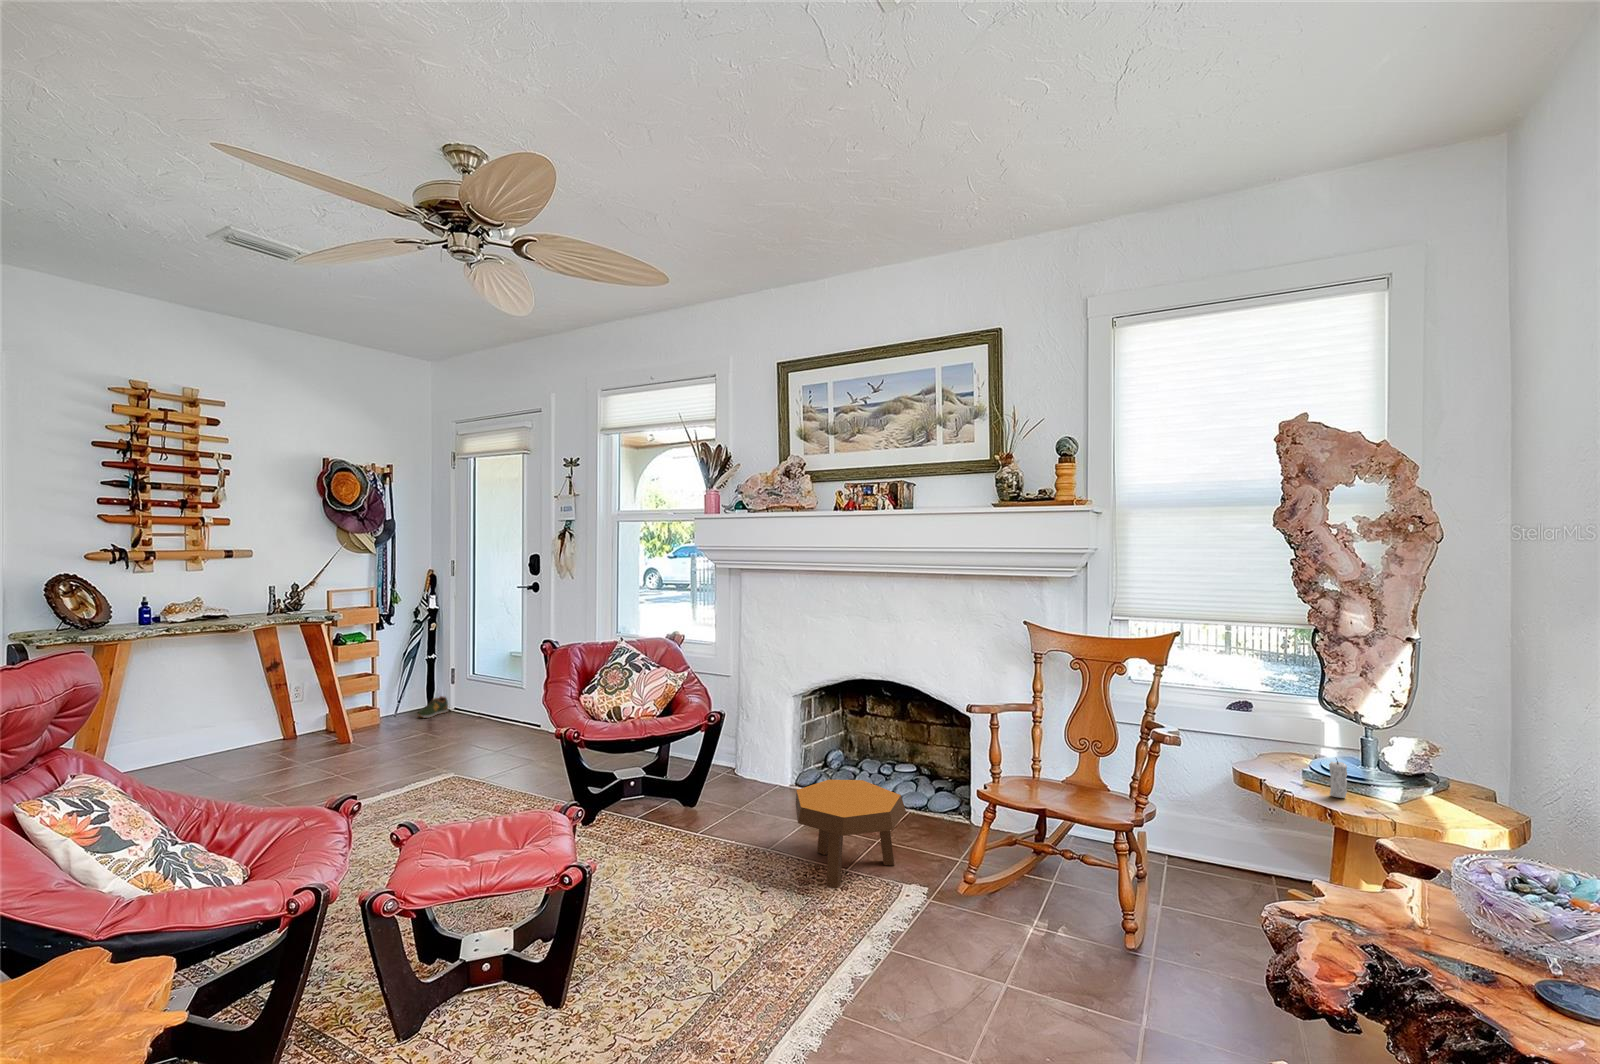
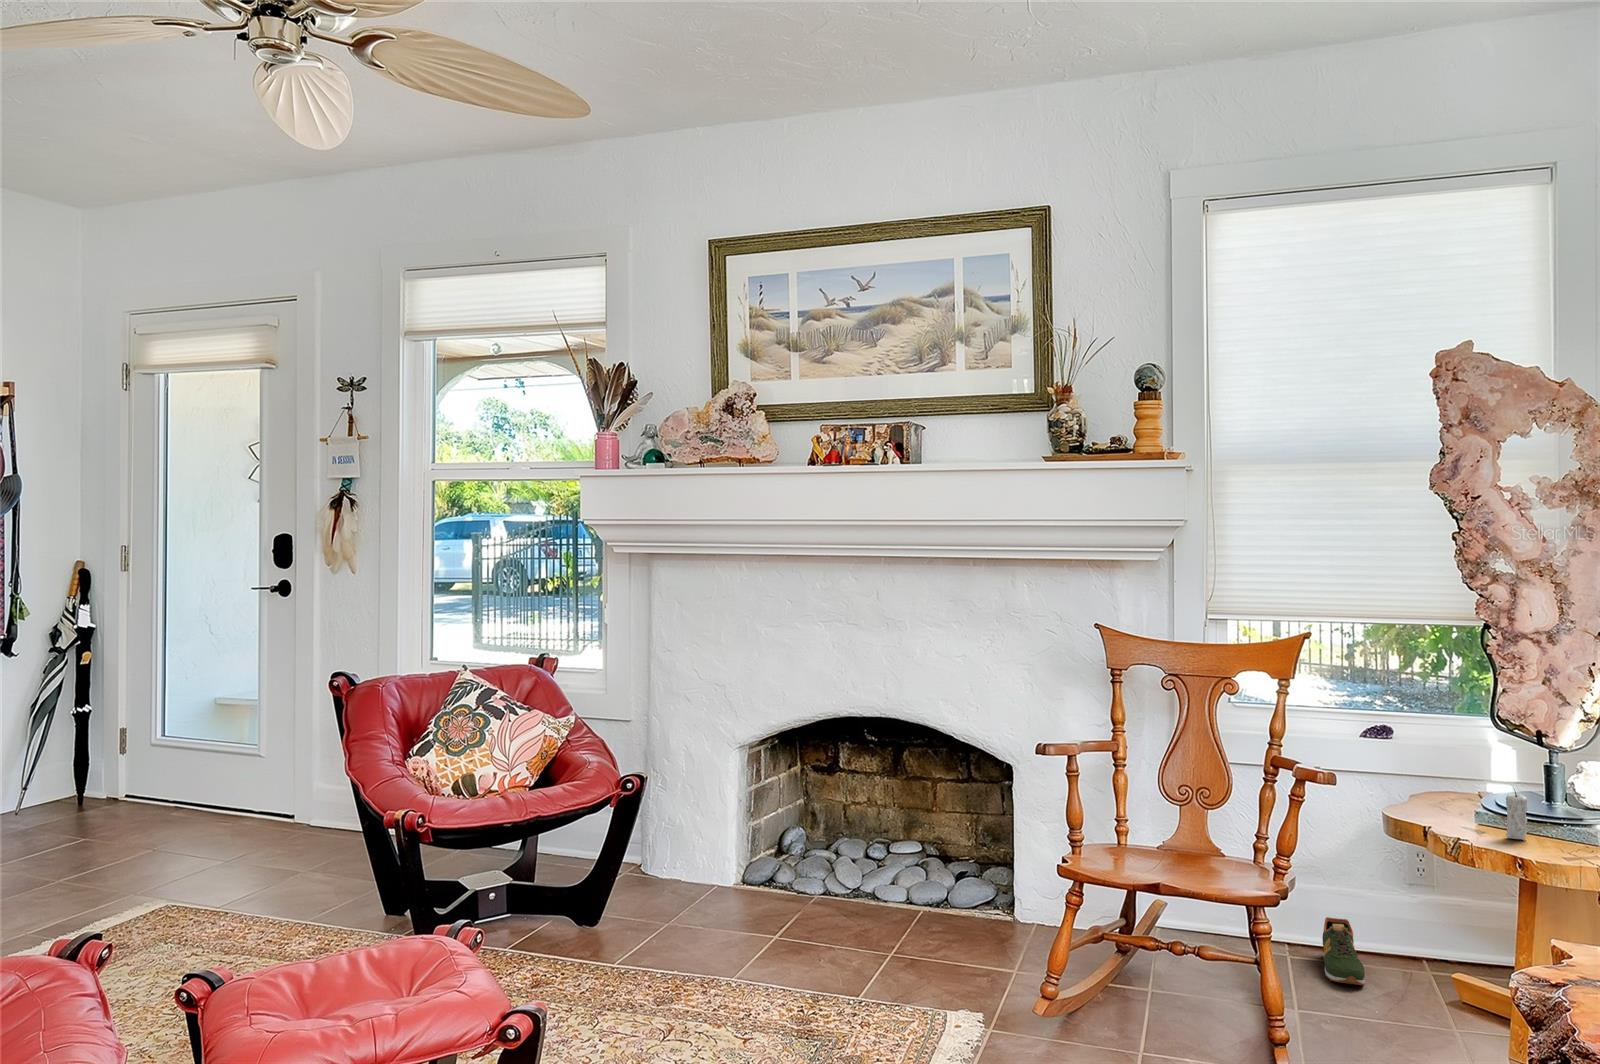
shoe: present [417,696,448,718] -> present [1322,917,1365,985]
footstool: present [796,780,906,888] -> none [773,862,934,1012]

